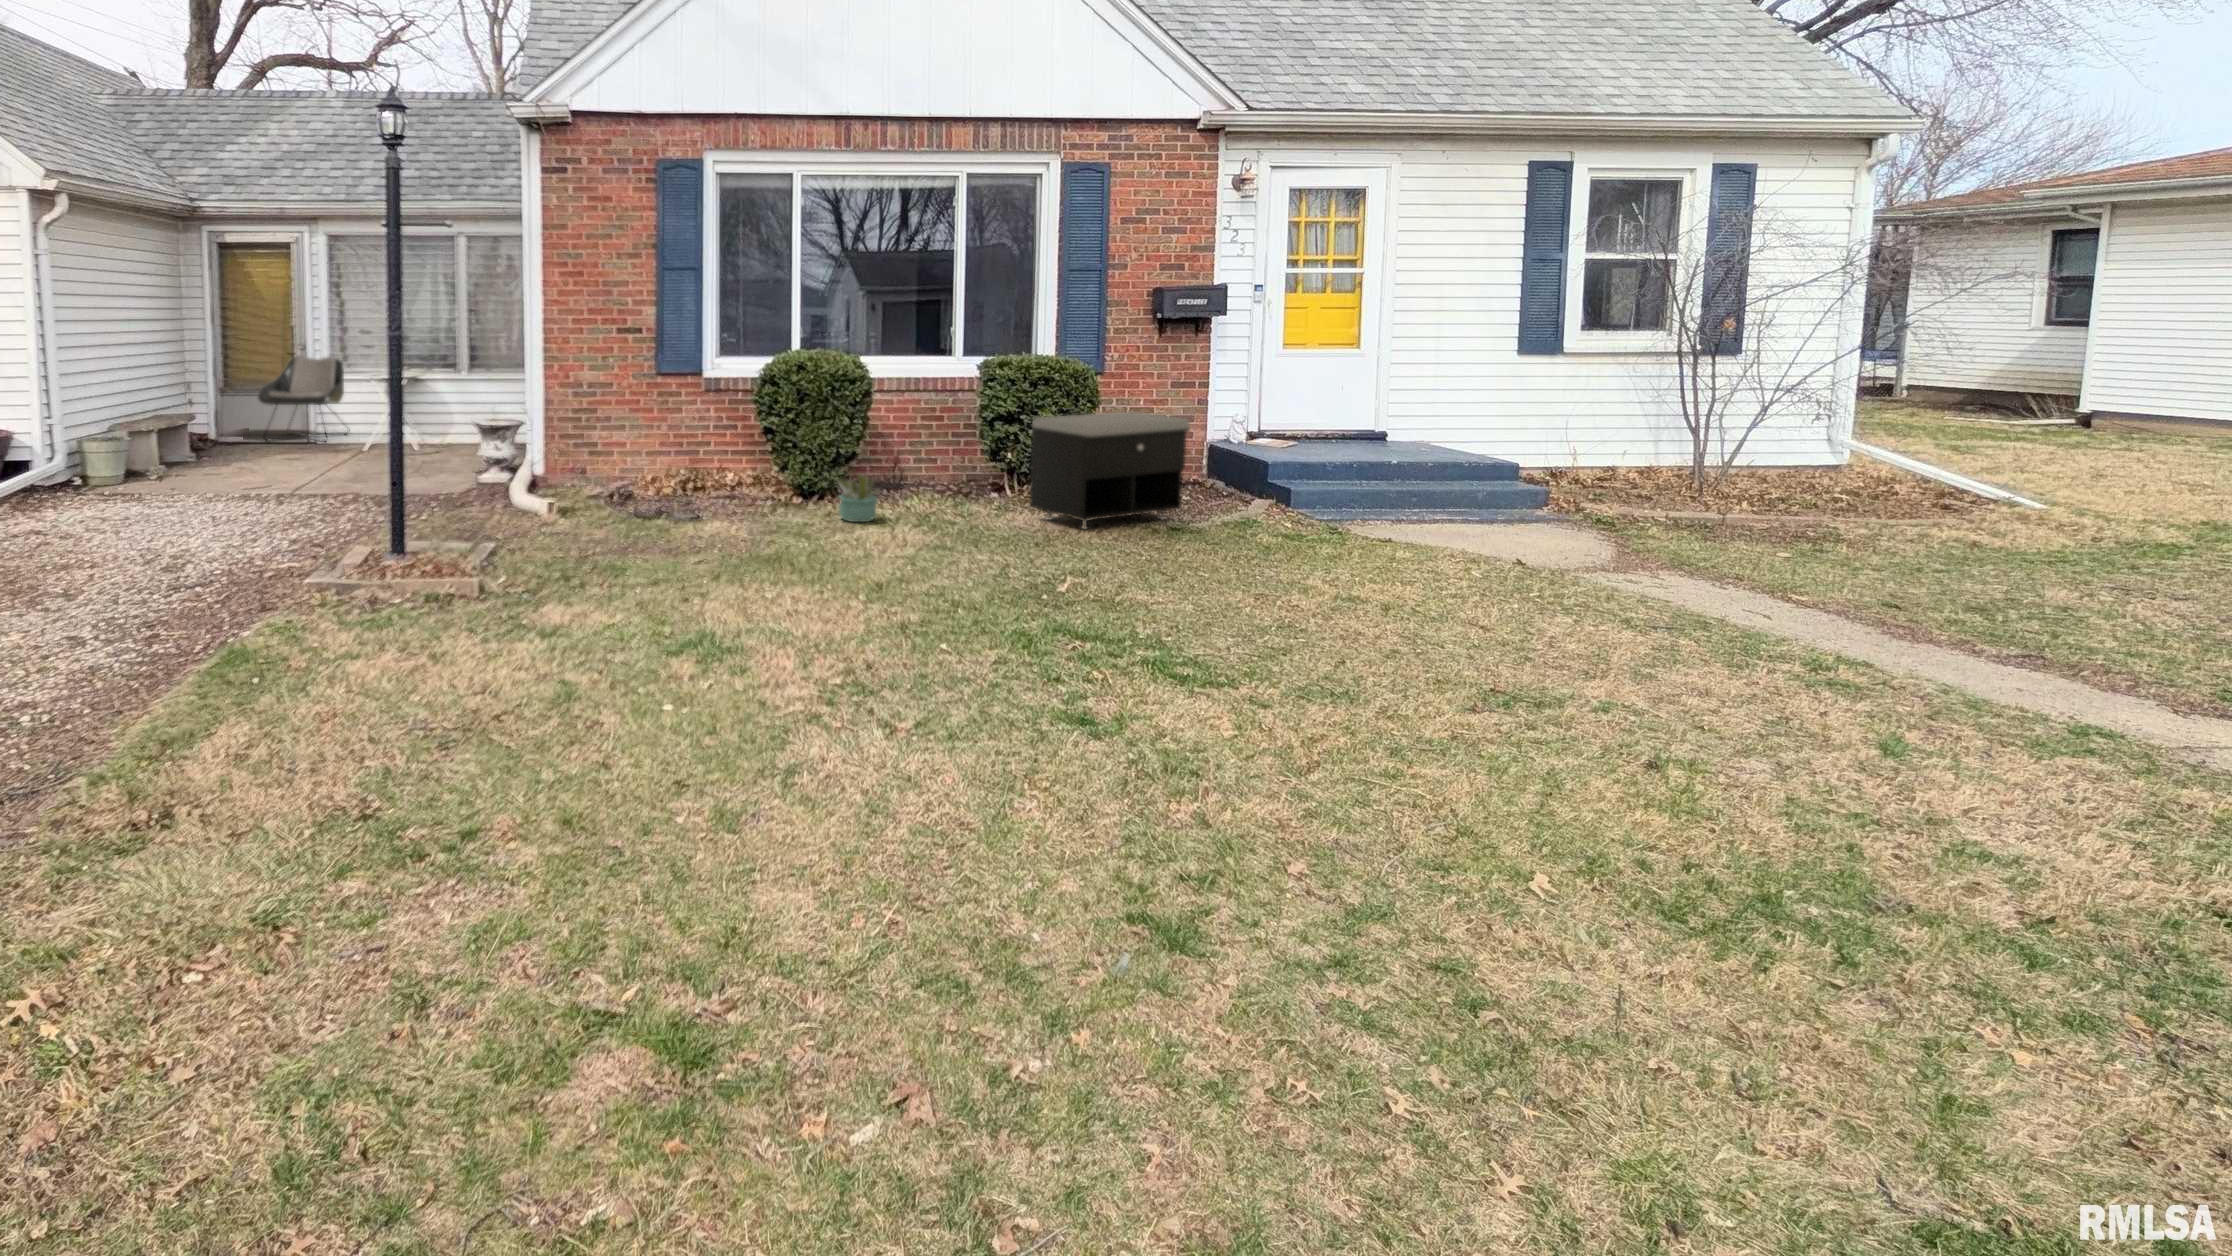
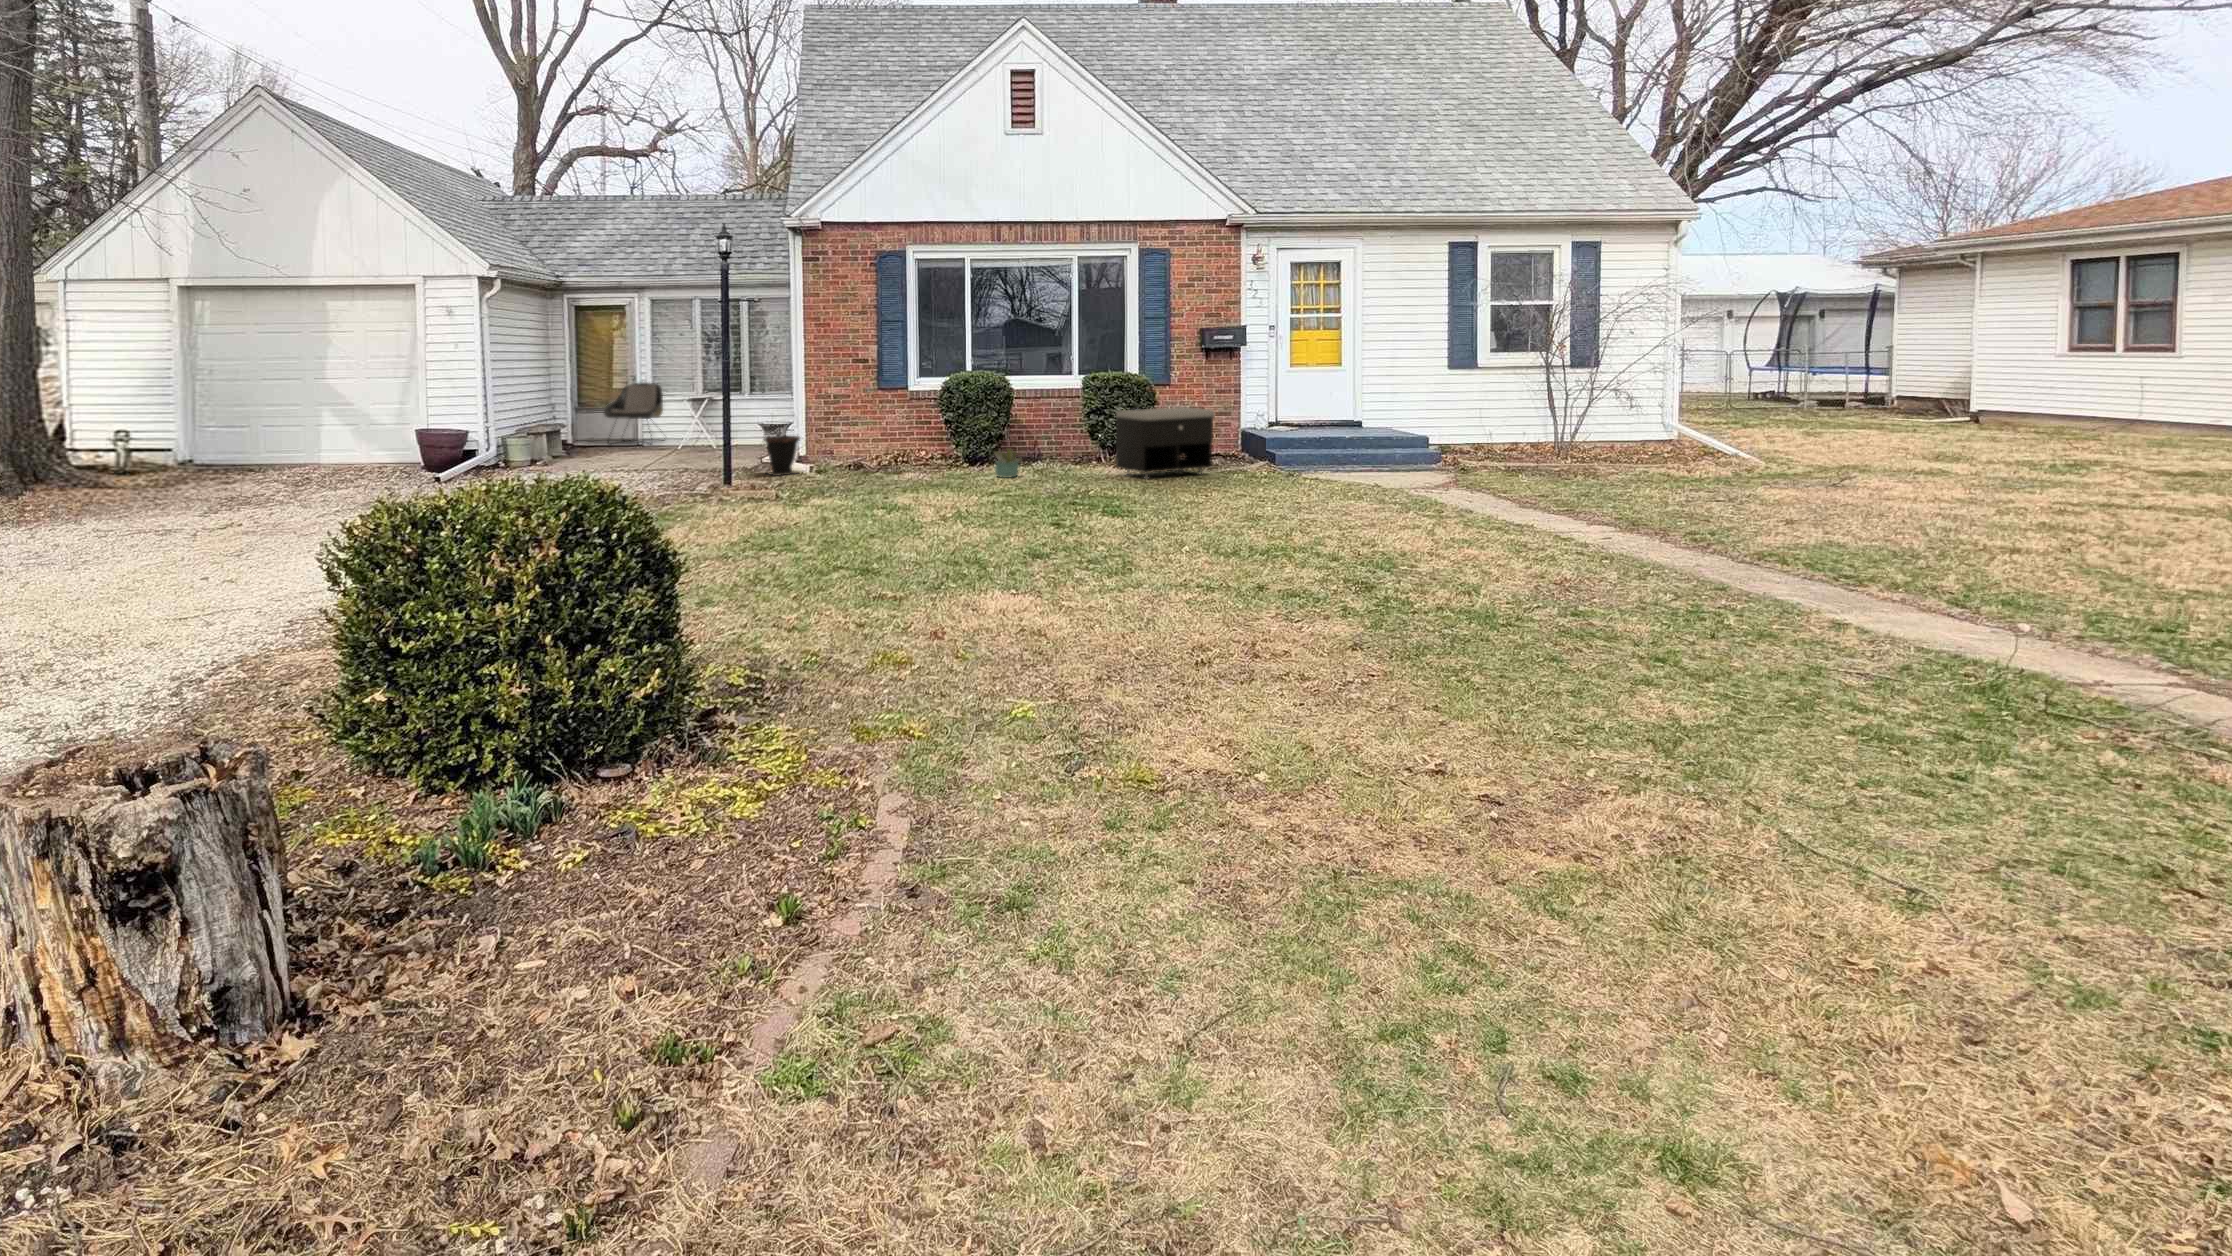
bucket: none [472,442,532,513] -> present [764,435,800,476]

